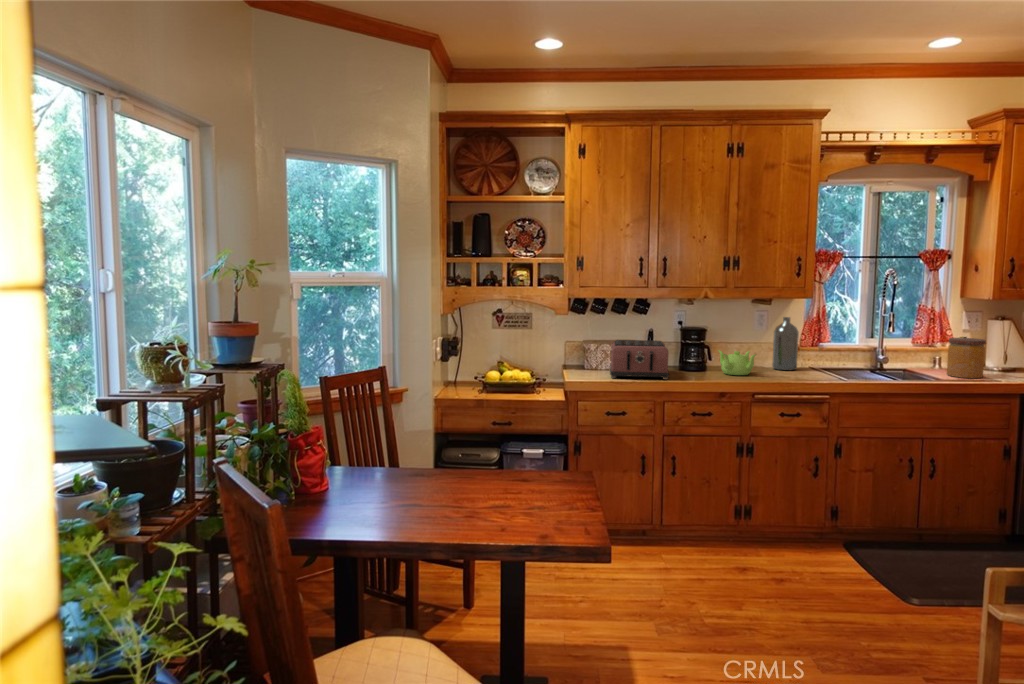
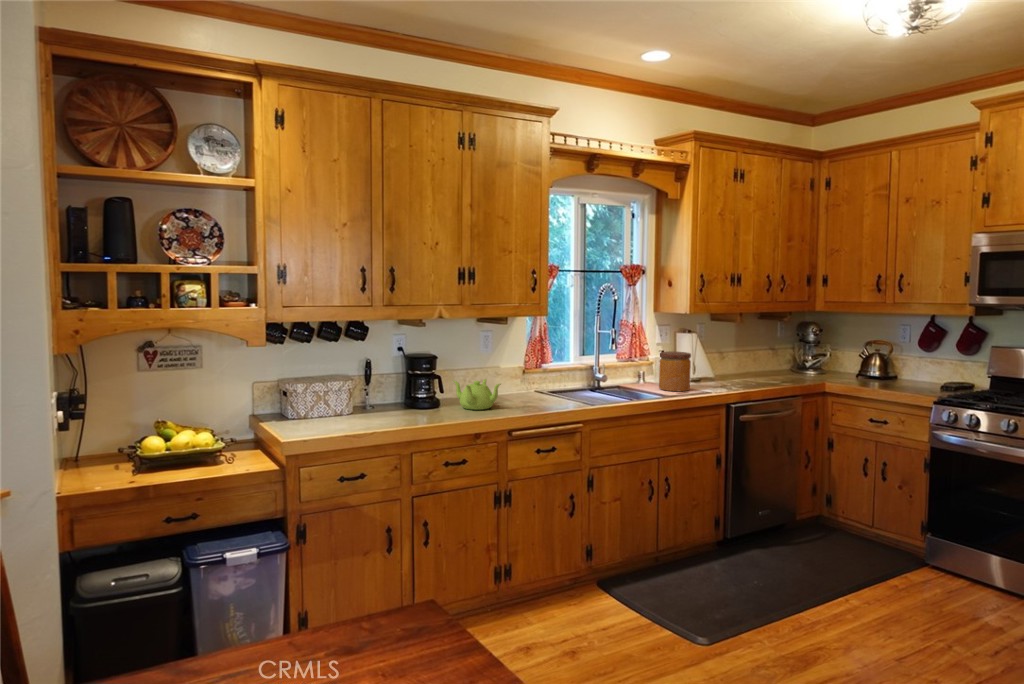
bottle: present [772,317,799,370] -> none [503,337,530,398]
toaster: present [610,340,669,379] -> none [324,374,413,430]

